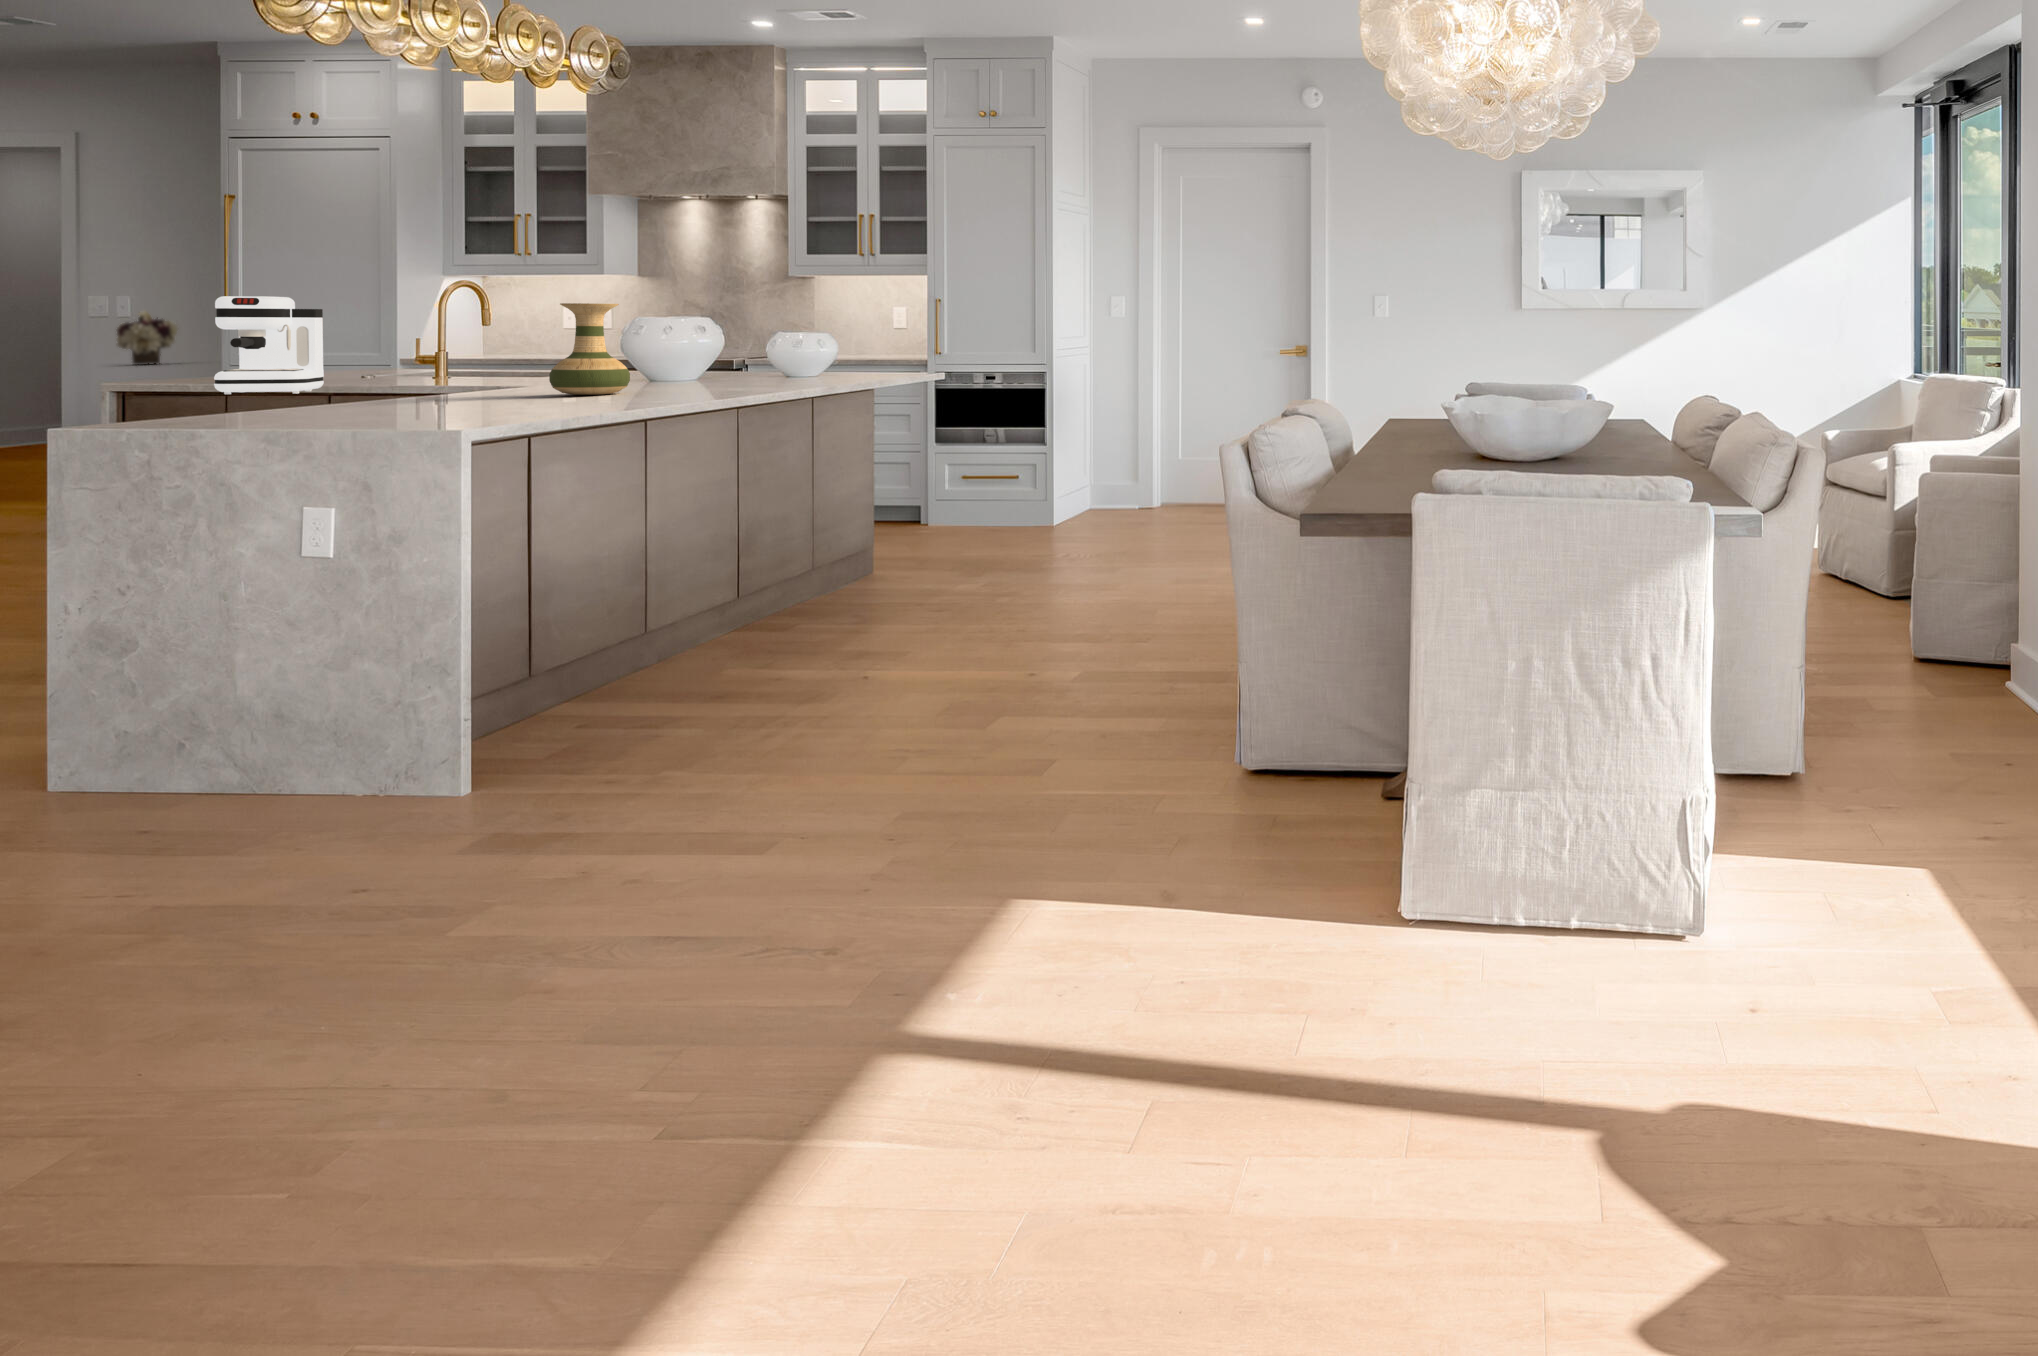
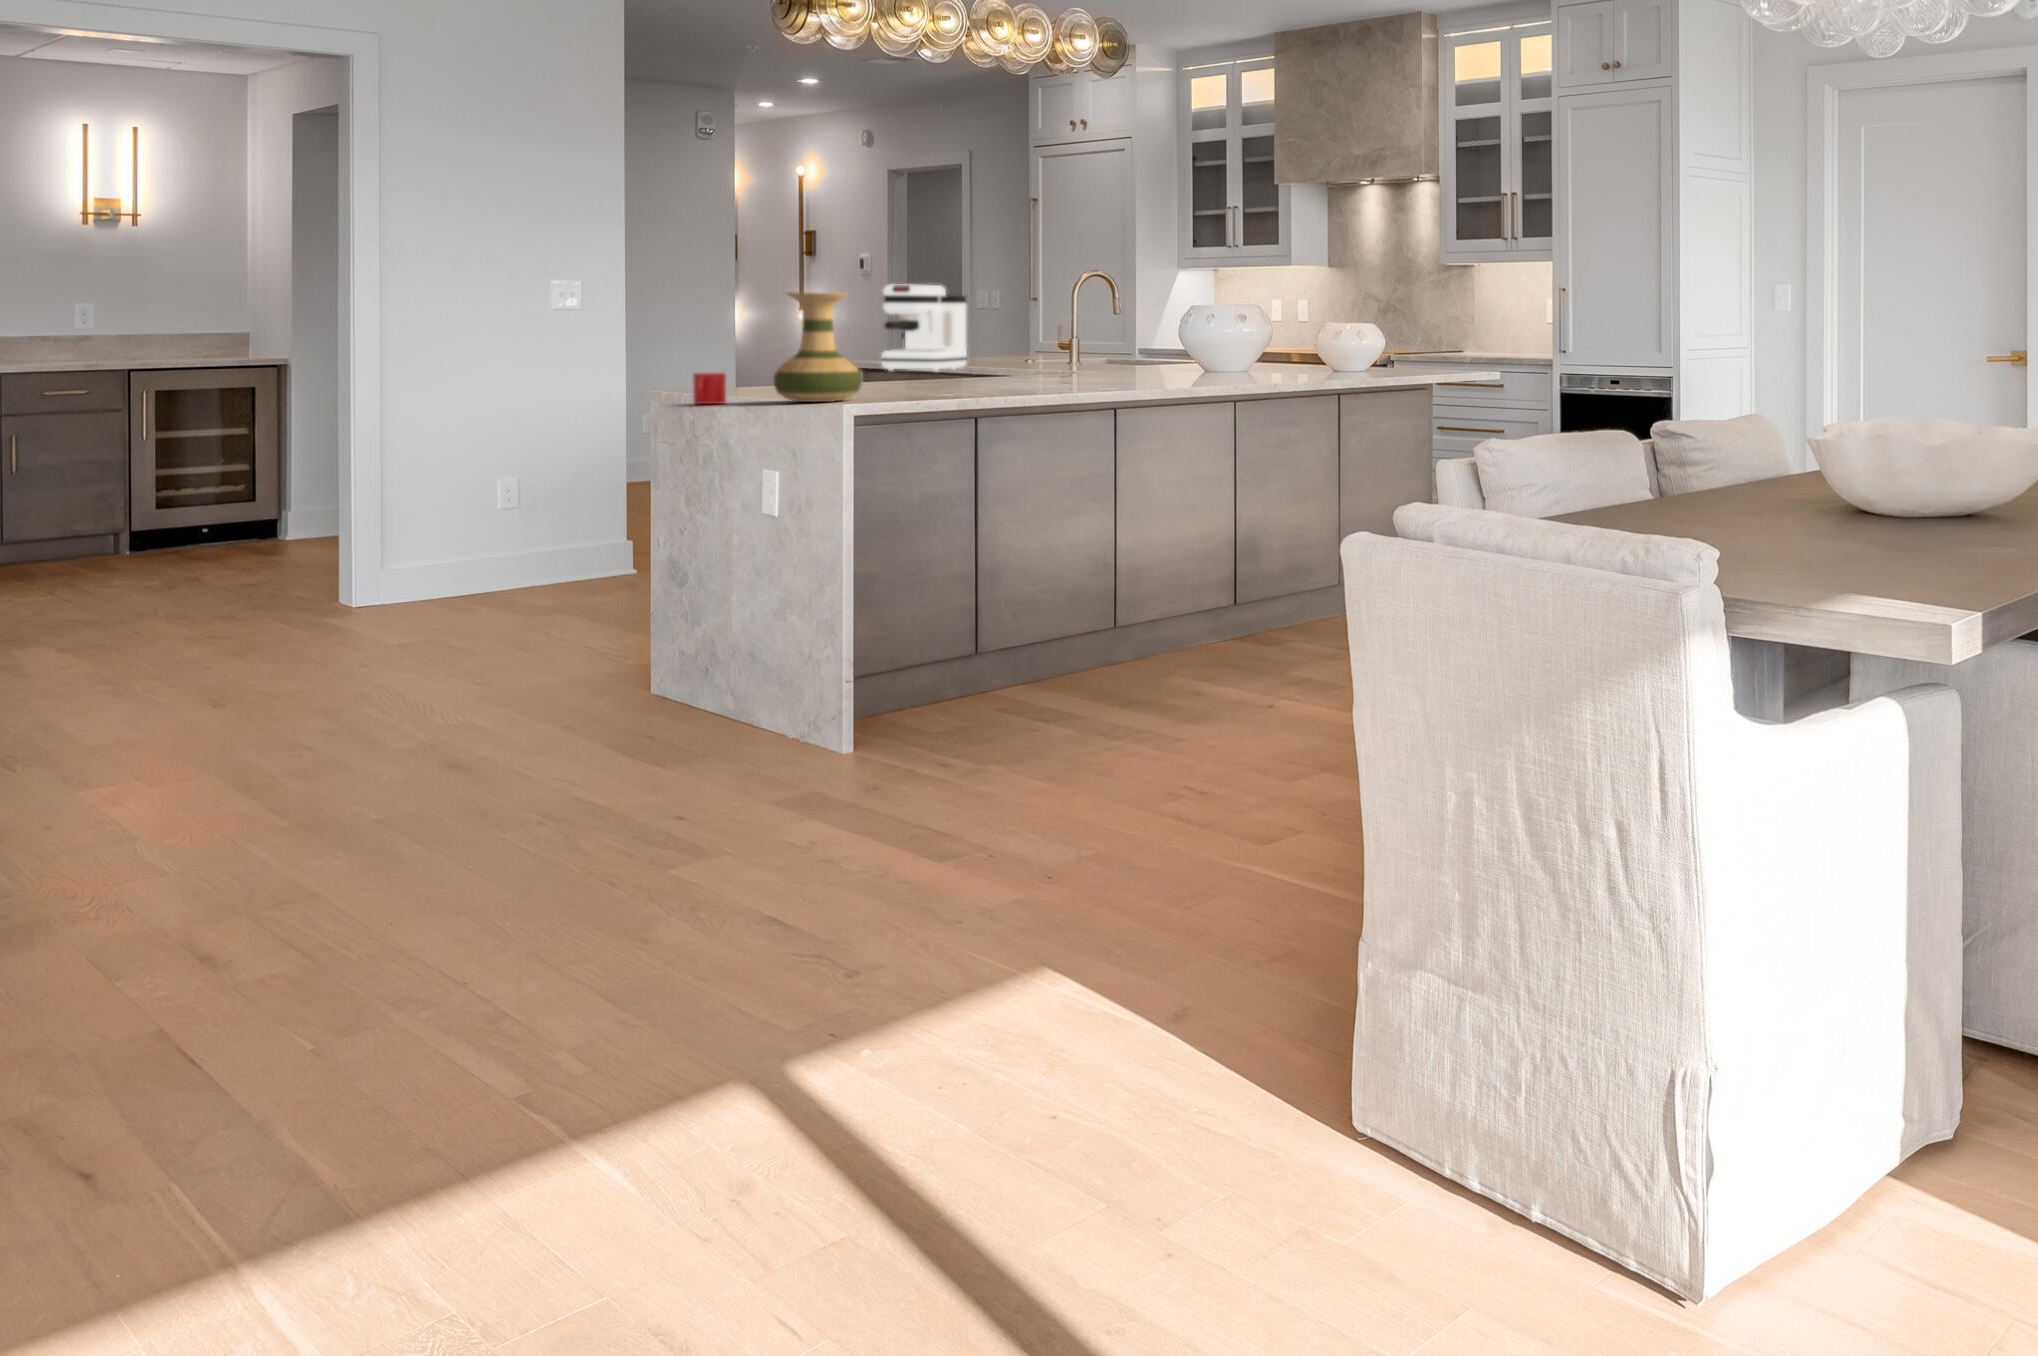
vase: present [549,303,630,395] -> present [774,292,862,402]
flower arrangement: present [116,311,177,365] -> none [992,298,1033,344]
mug: none [219,396,263,432] -> present [693,373,726,404]

